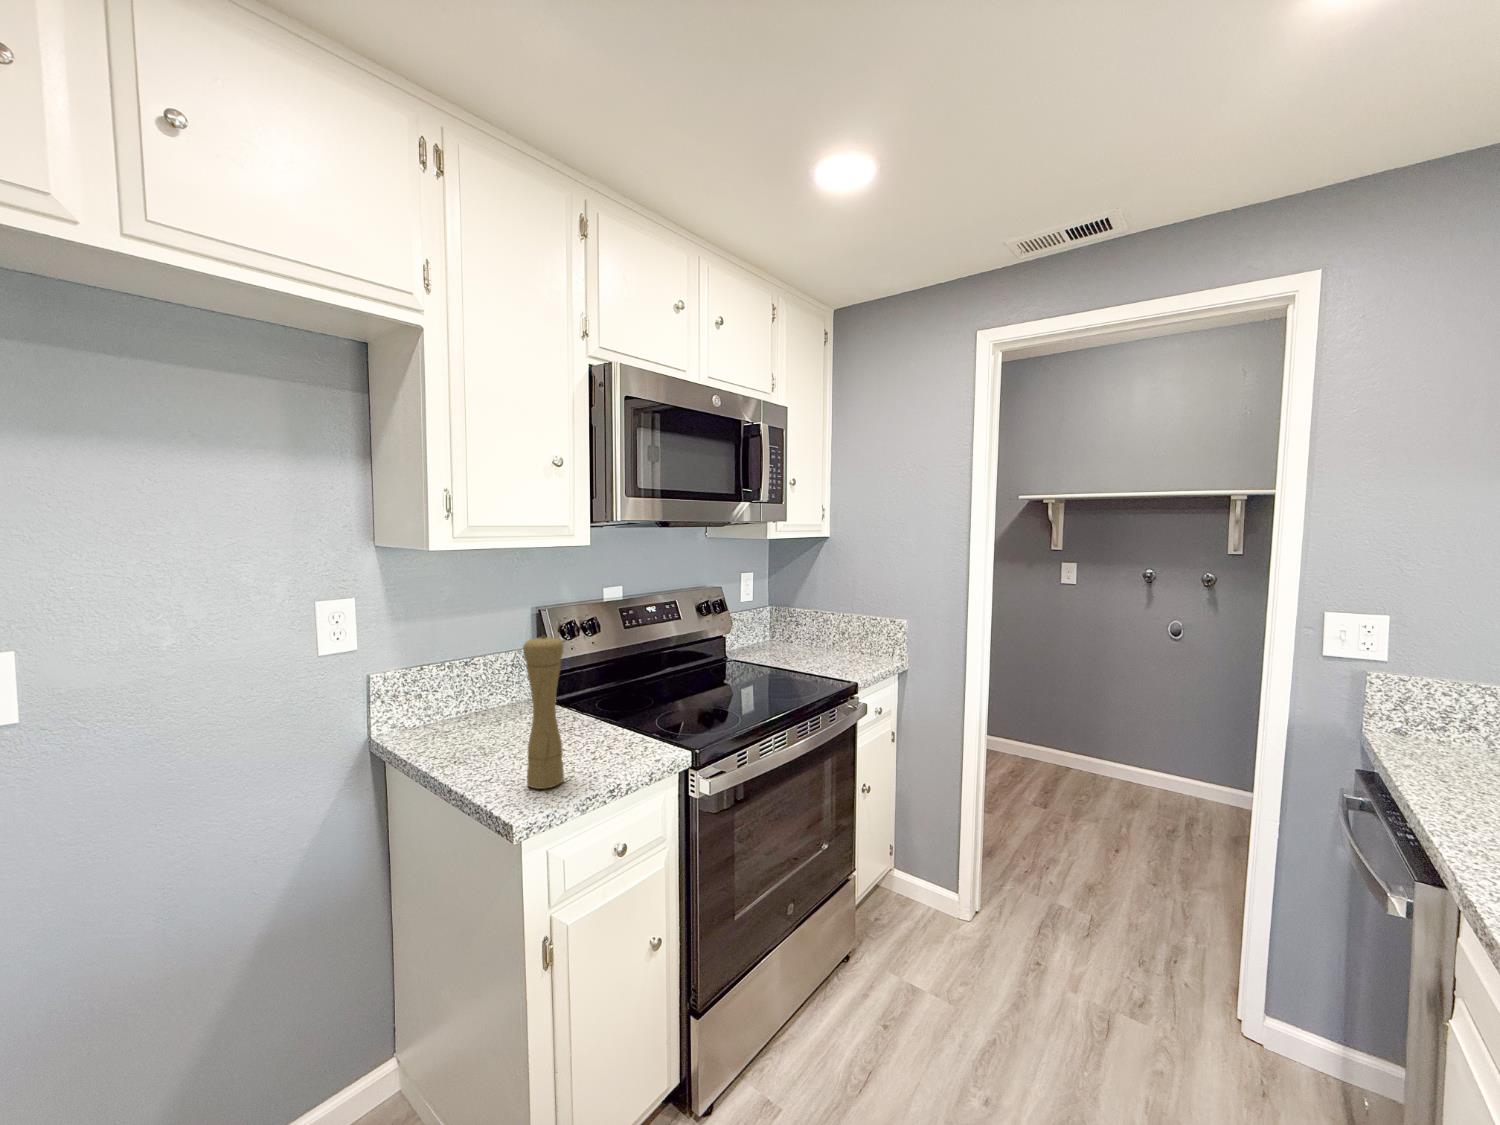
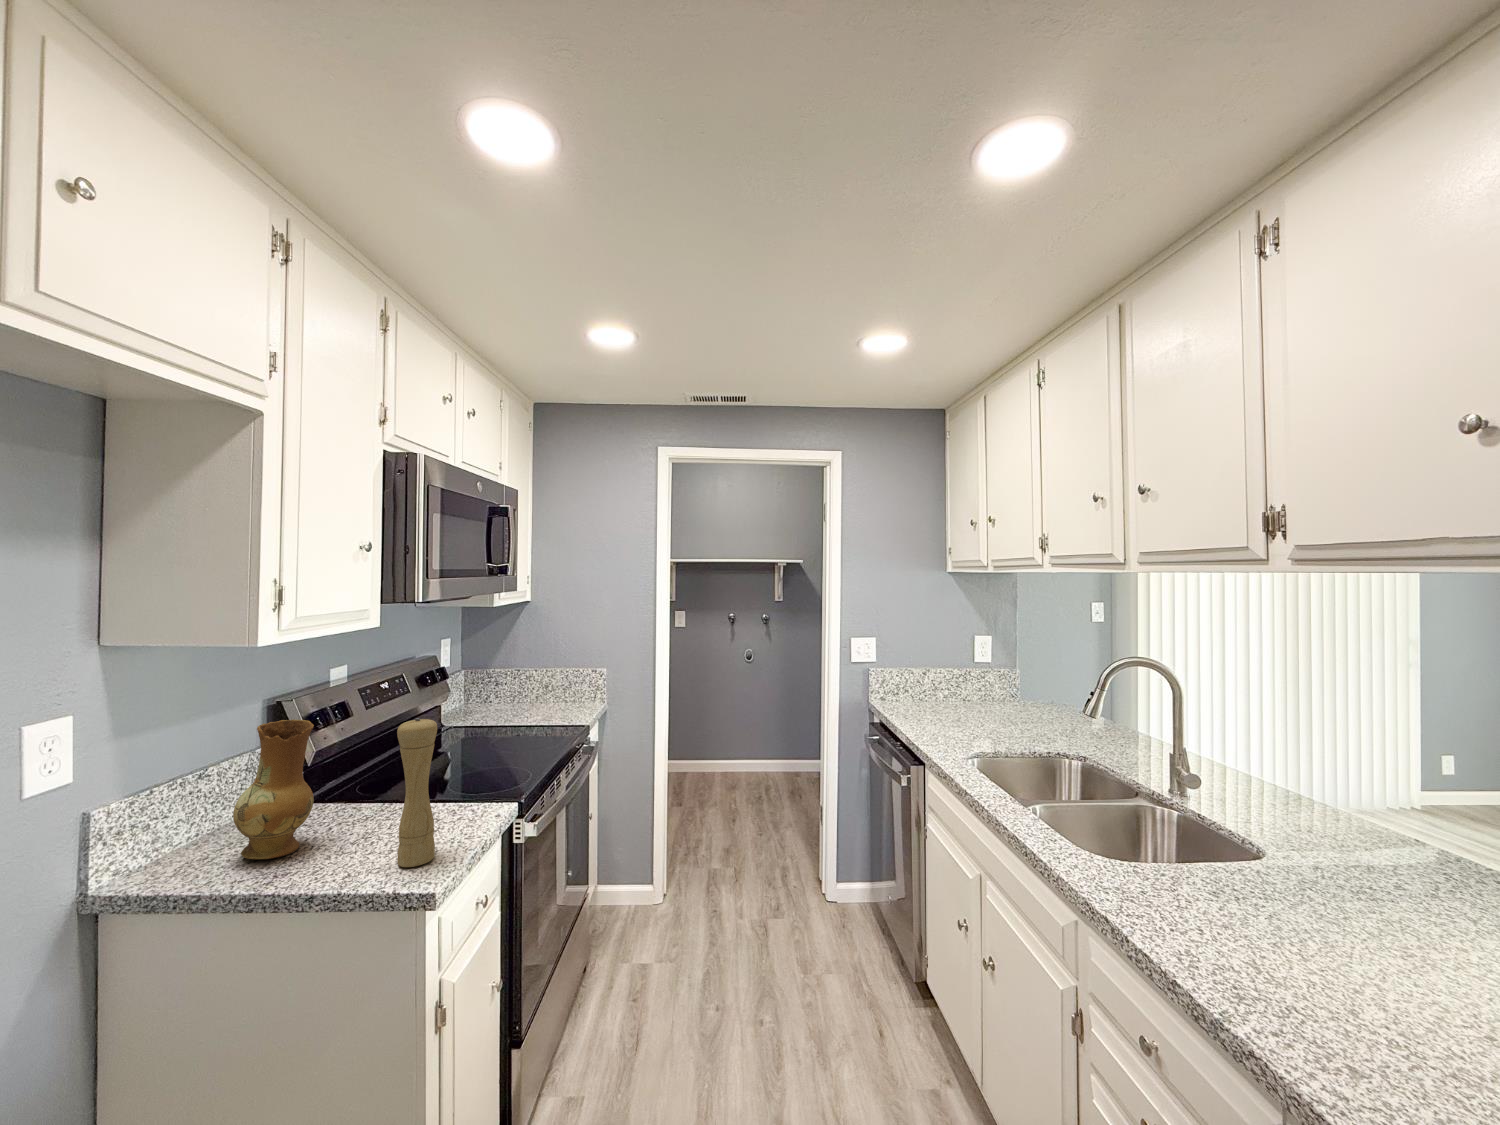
ceramic jug: none [451,623,513,746] -> present [233,719,314,860]

